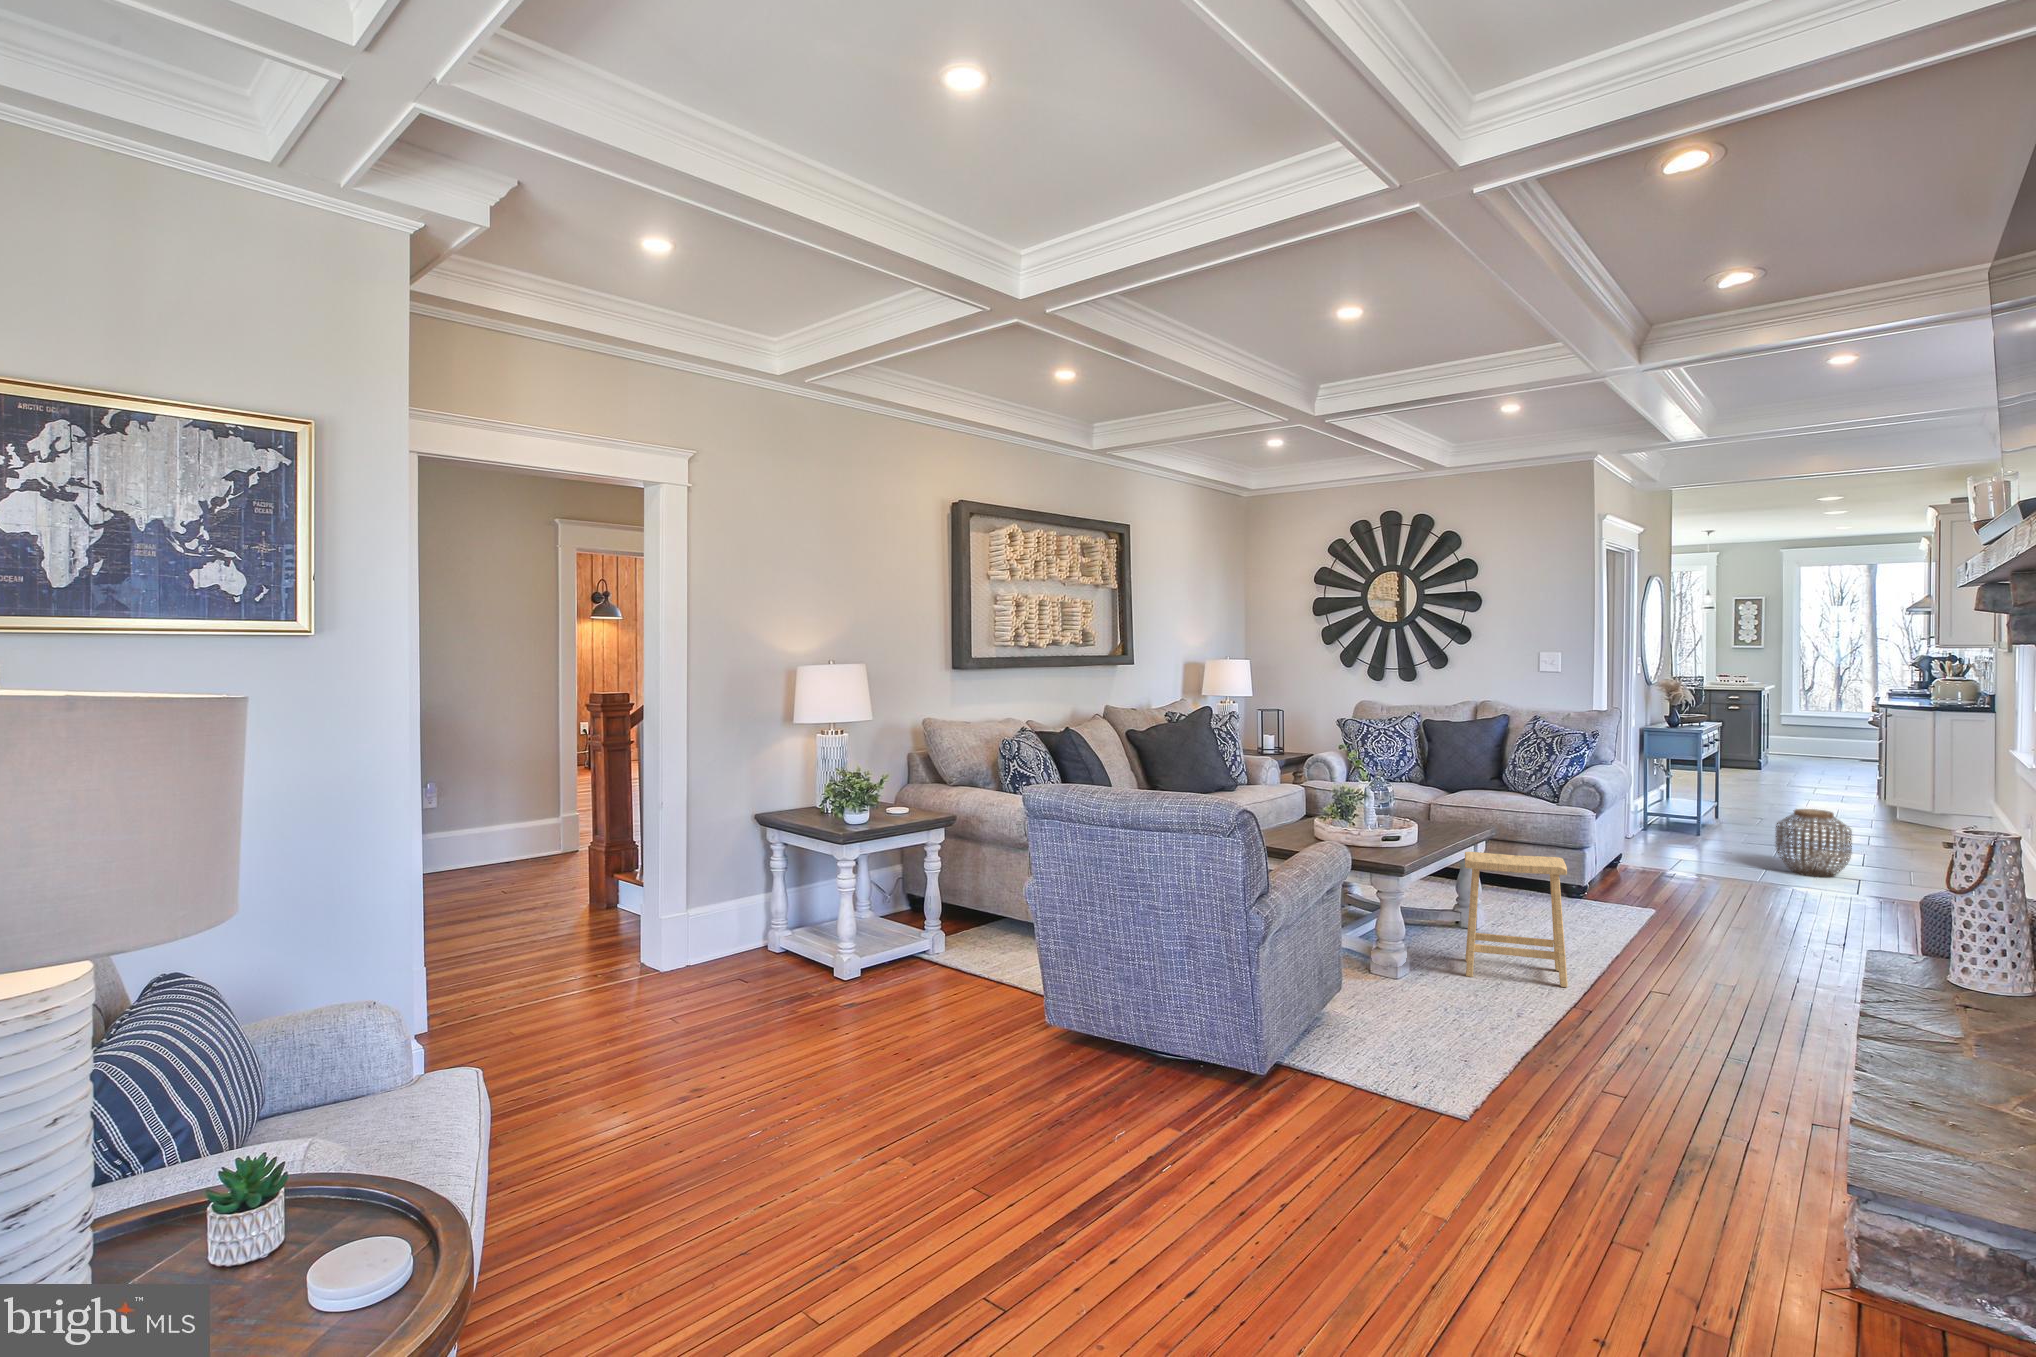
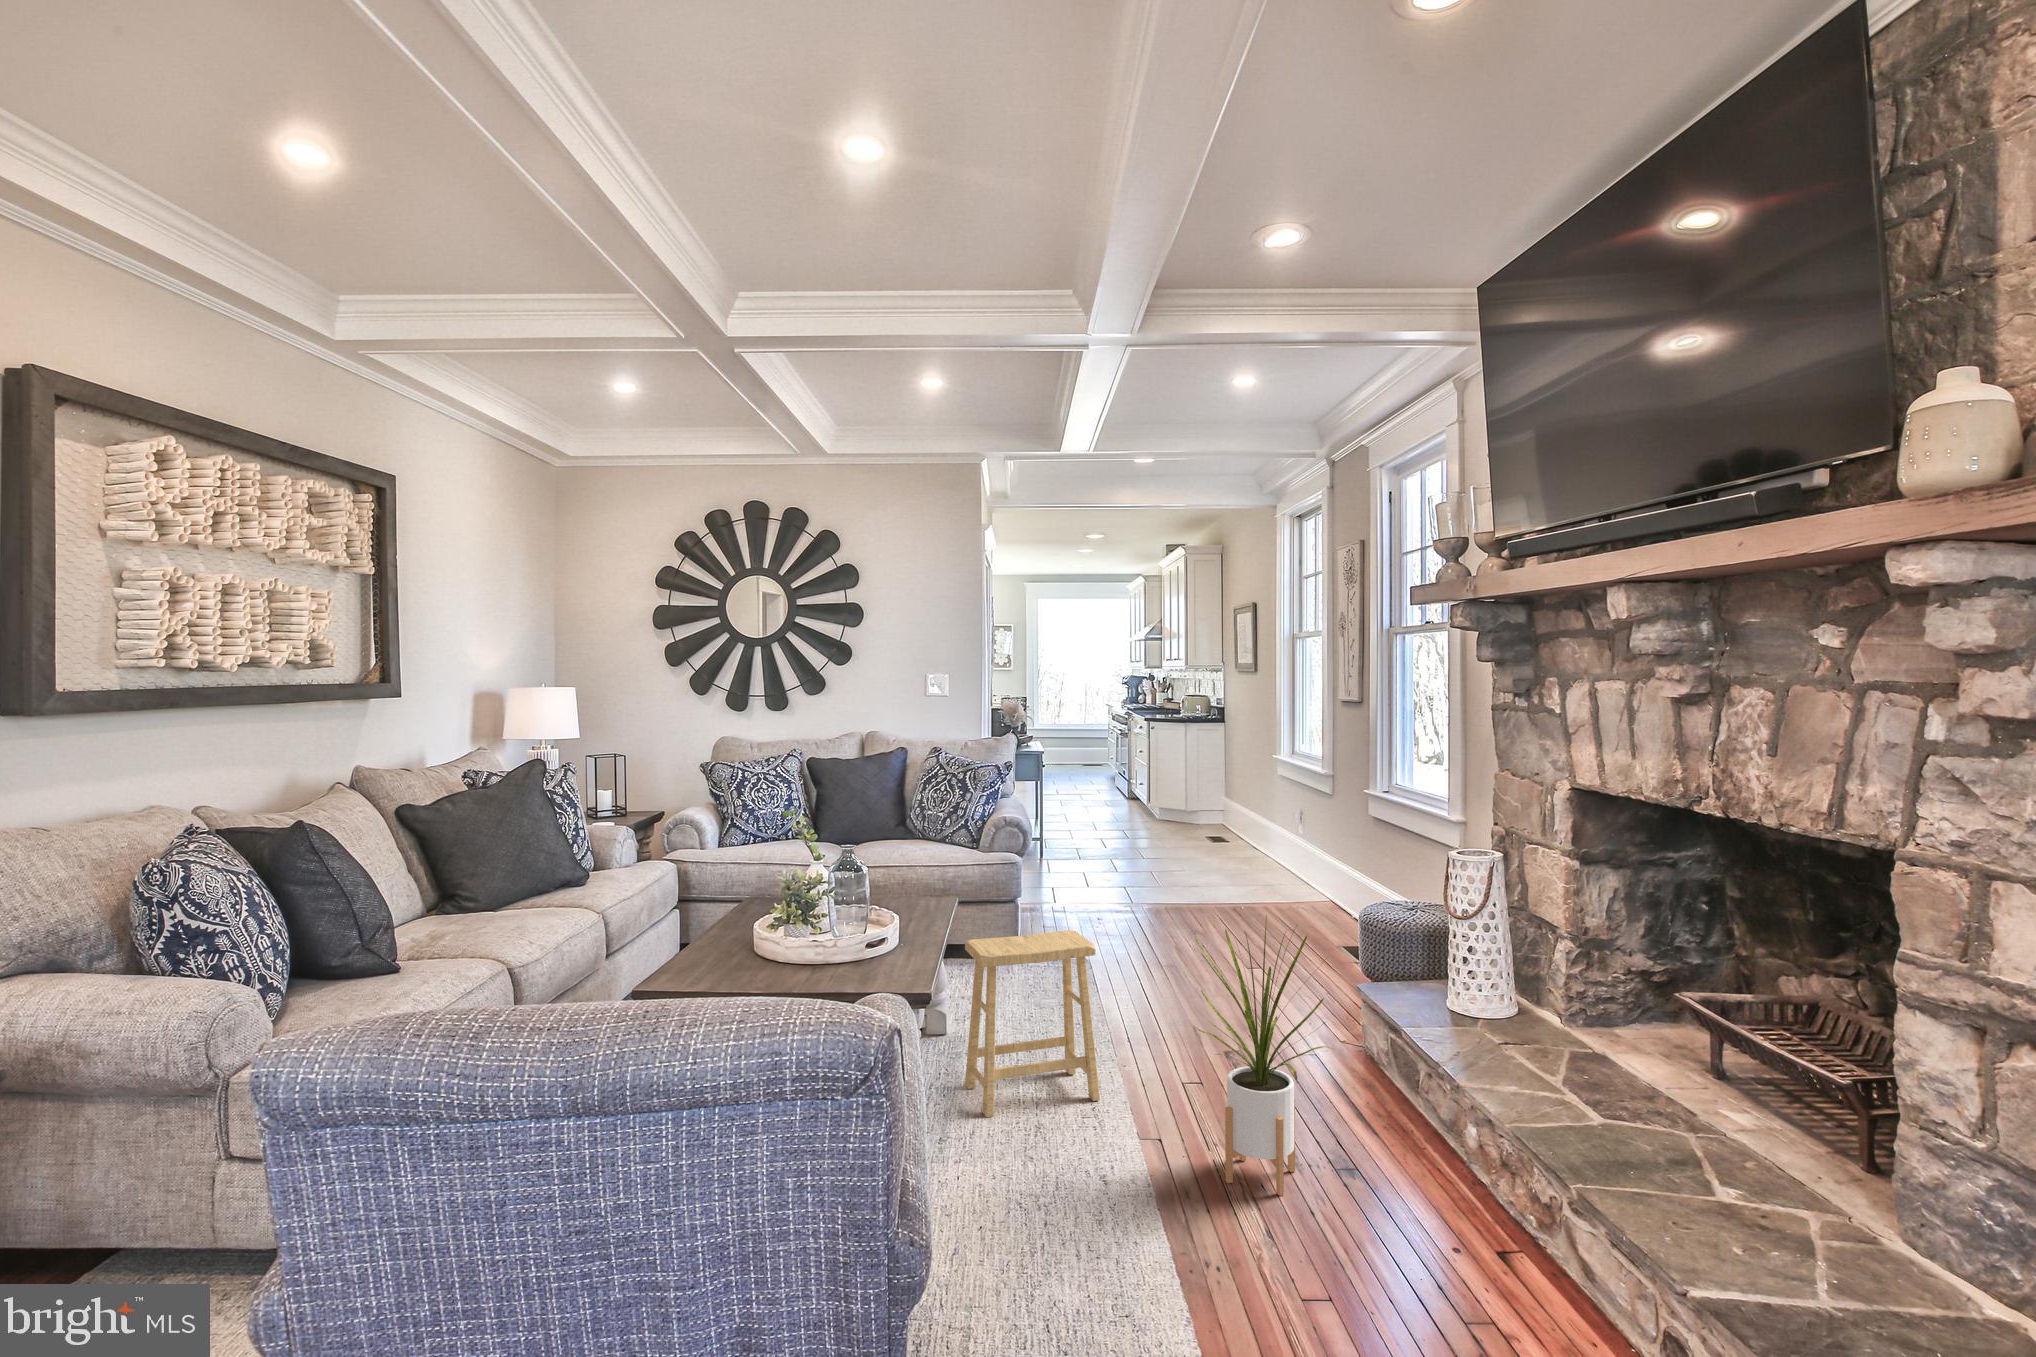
woven basket: present [1776,809,1852,877] -> none [1126,823,1184,888]
house plant: none [1600,847,1728,1060] -> present [1195,916,1327,1196]

